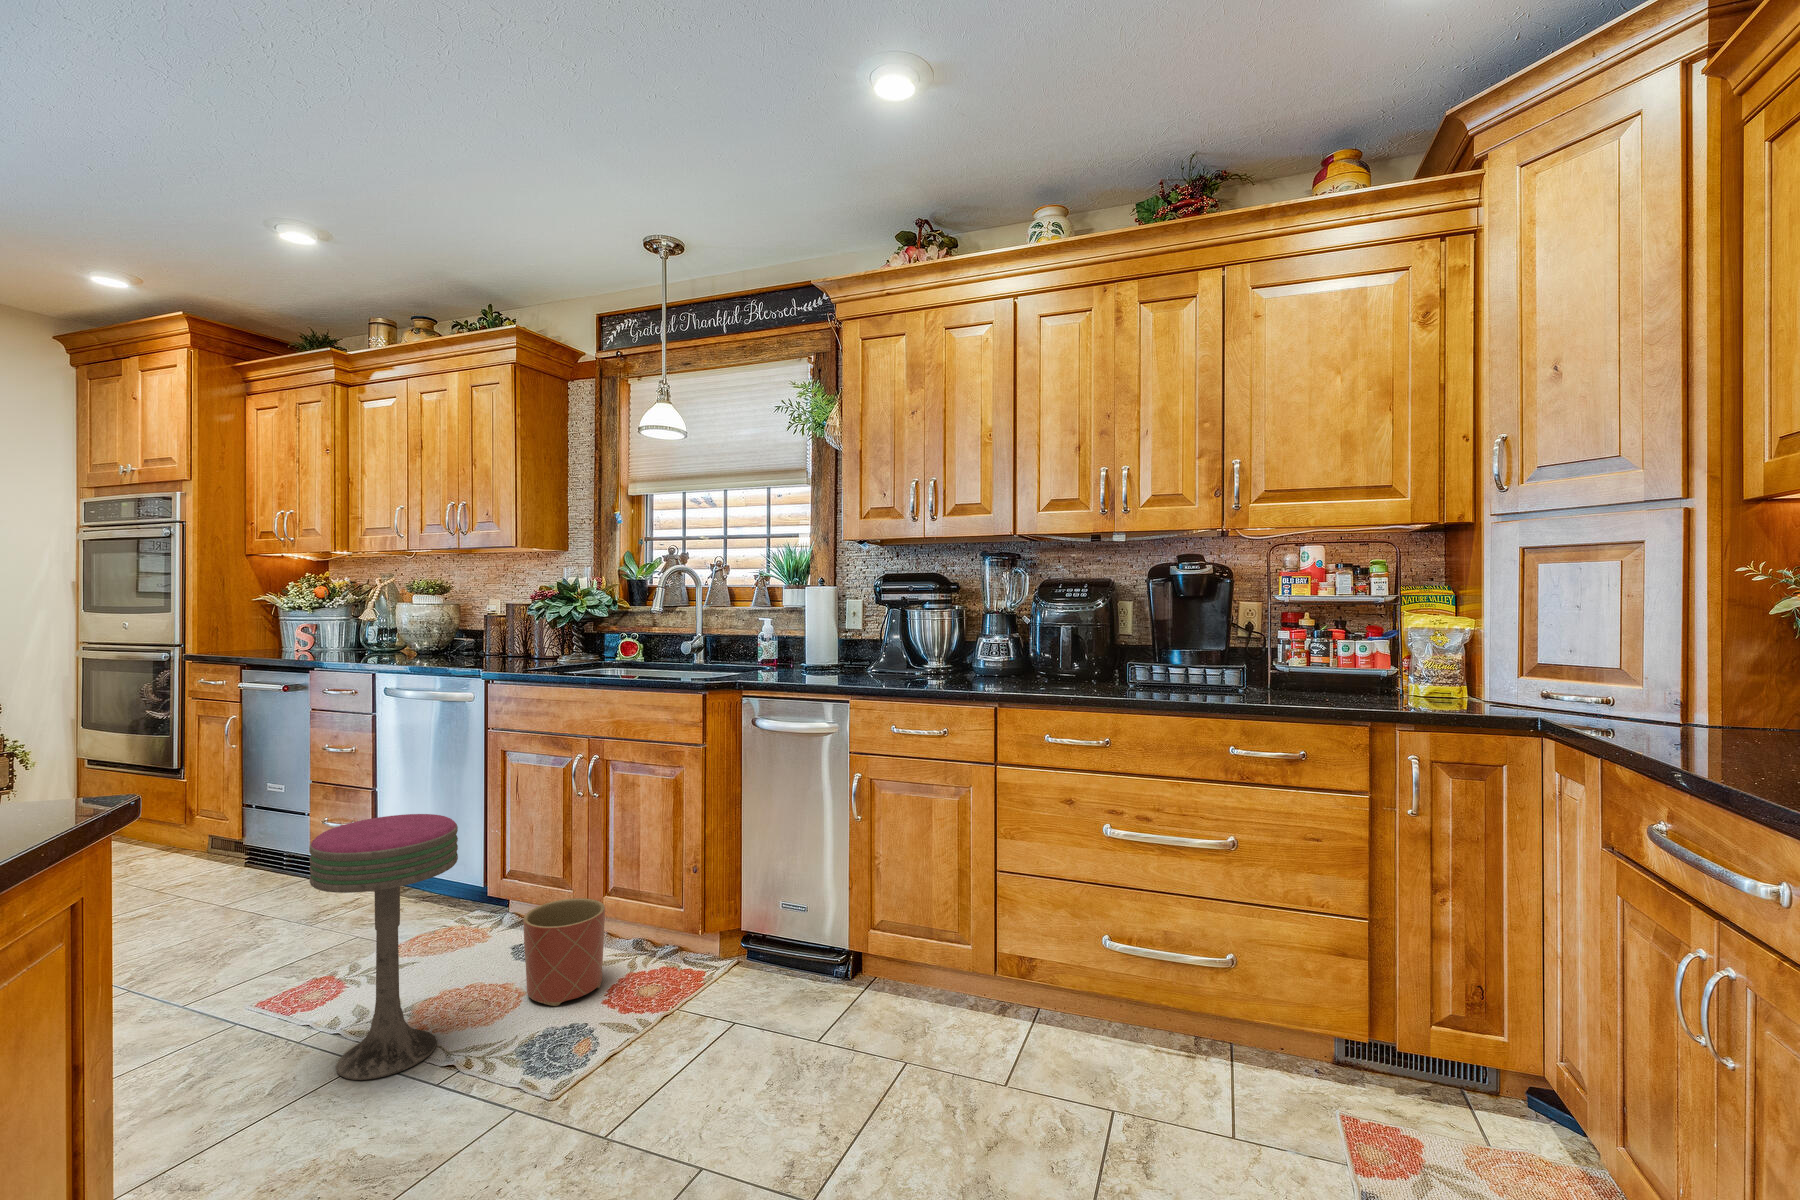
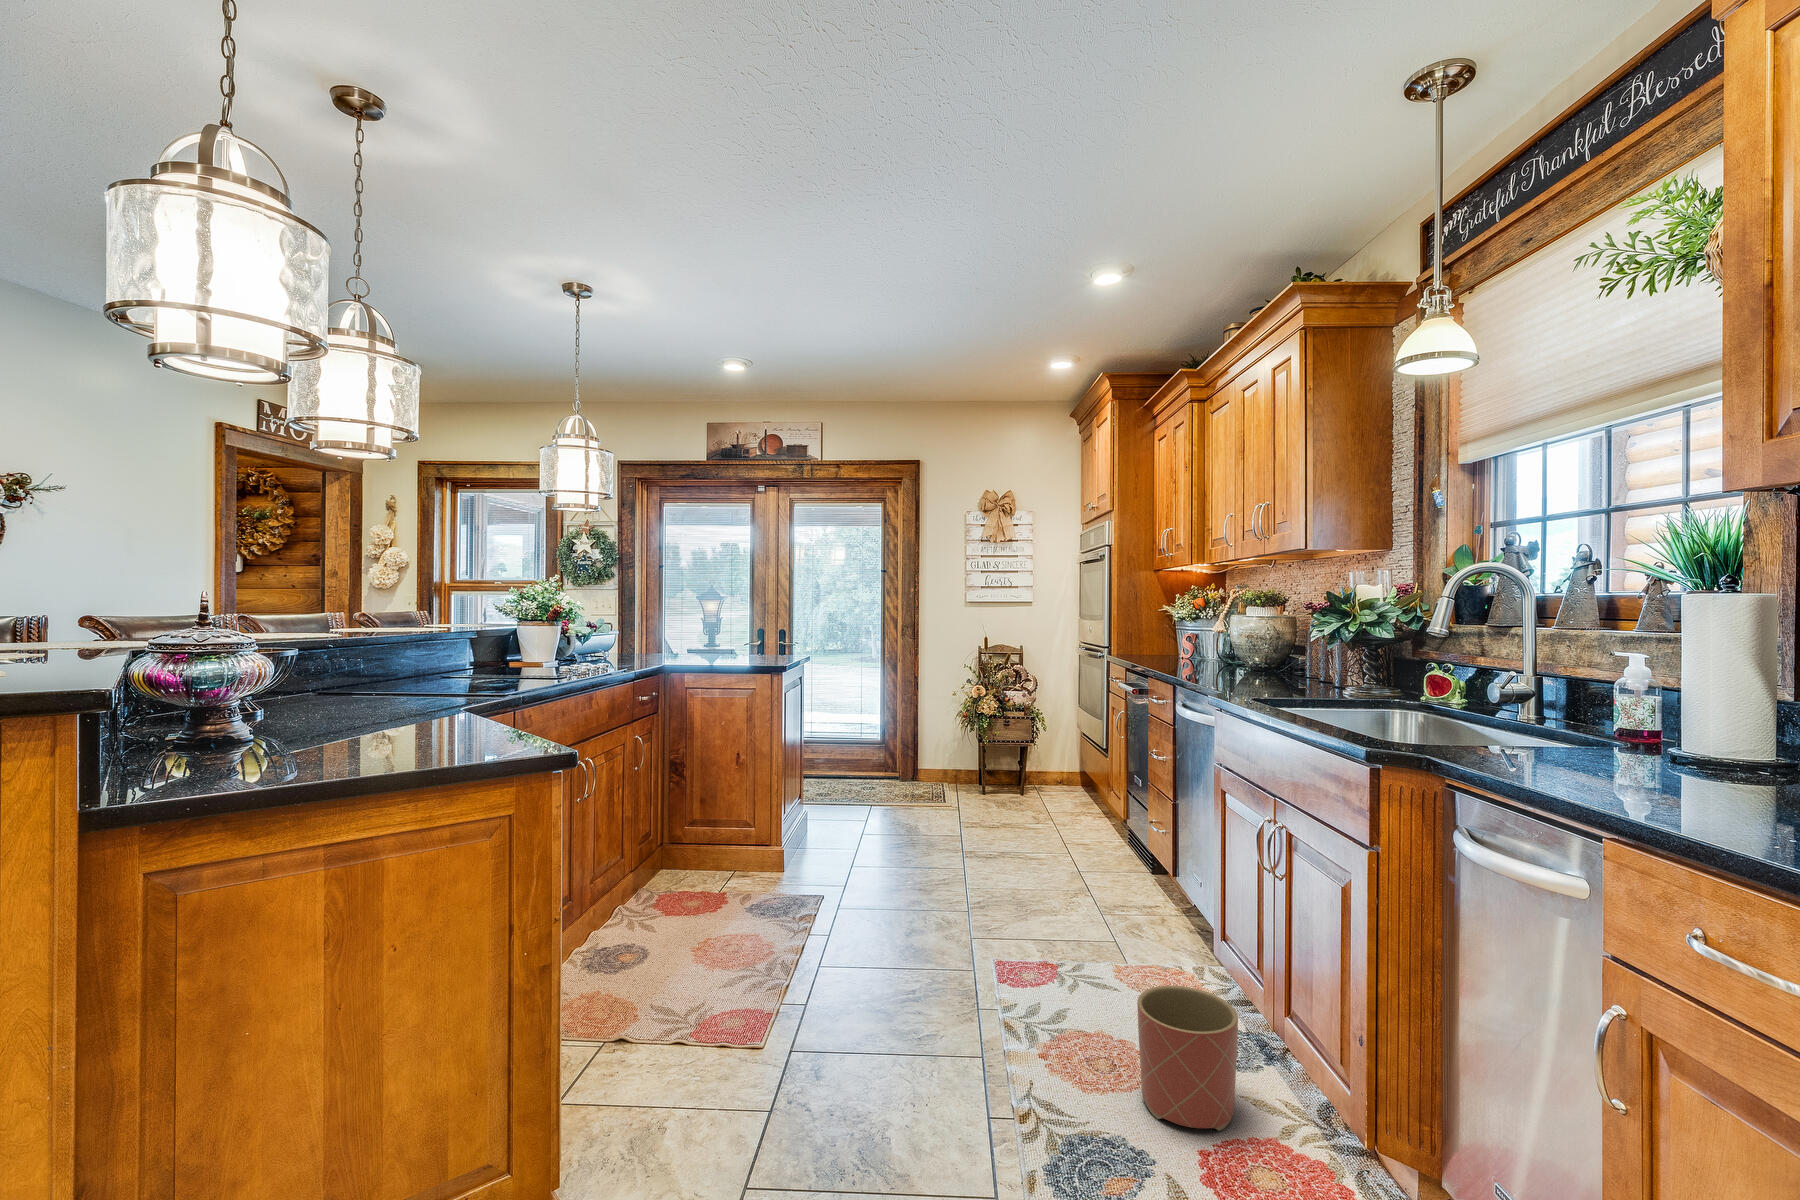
bar stool: present [309,814,458,1080] -> none [935,824,1058,1087]

